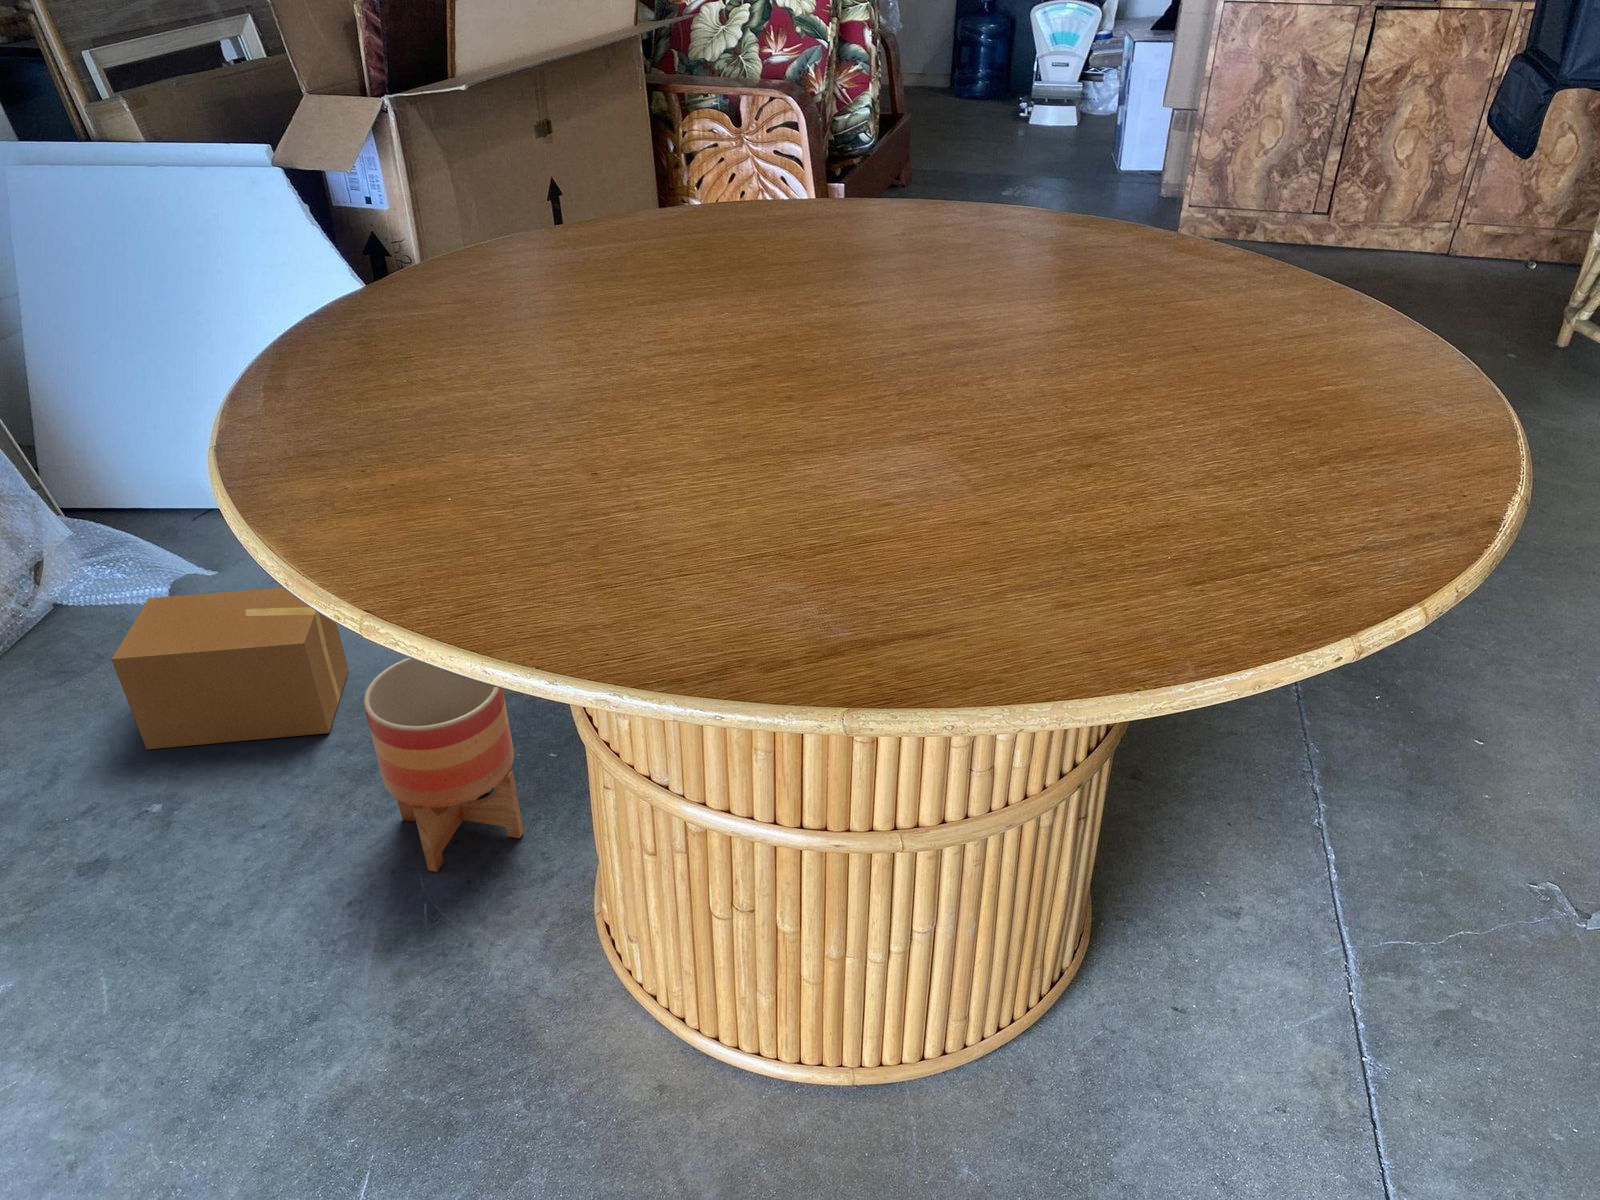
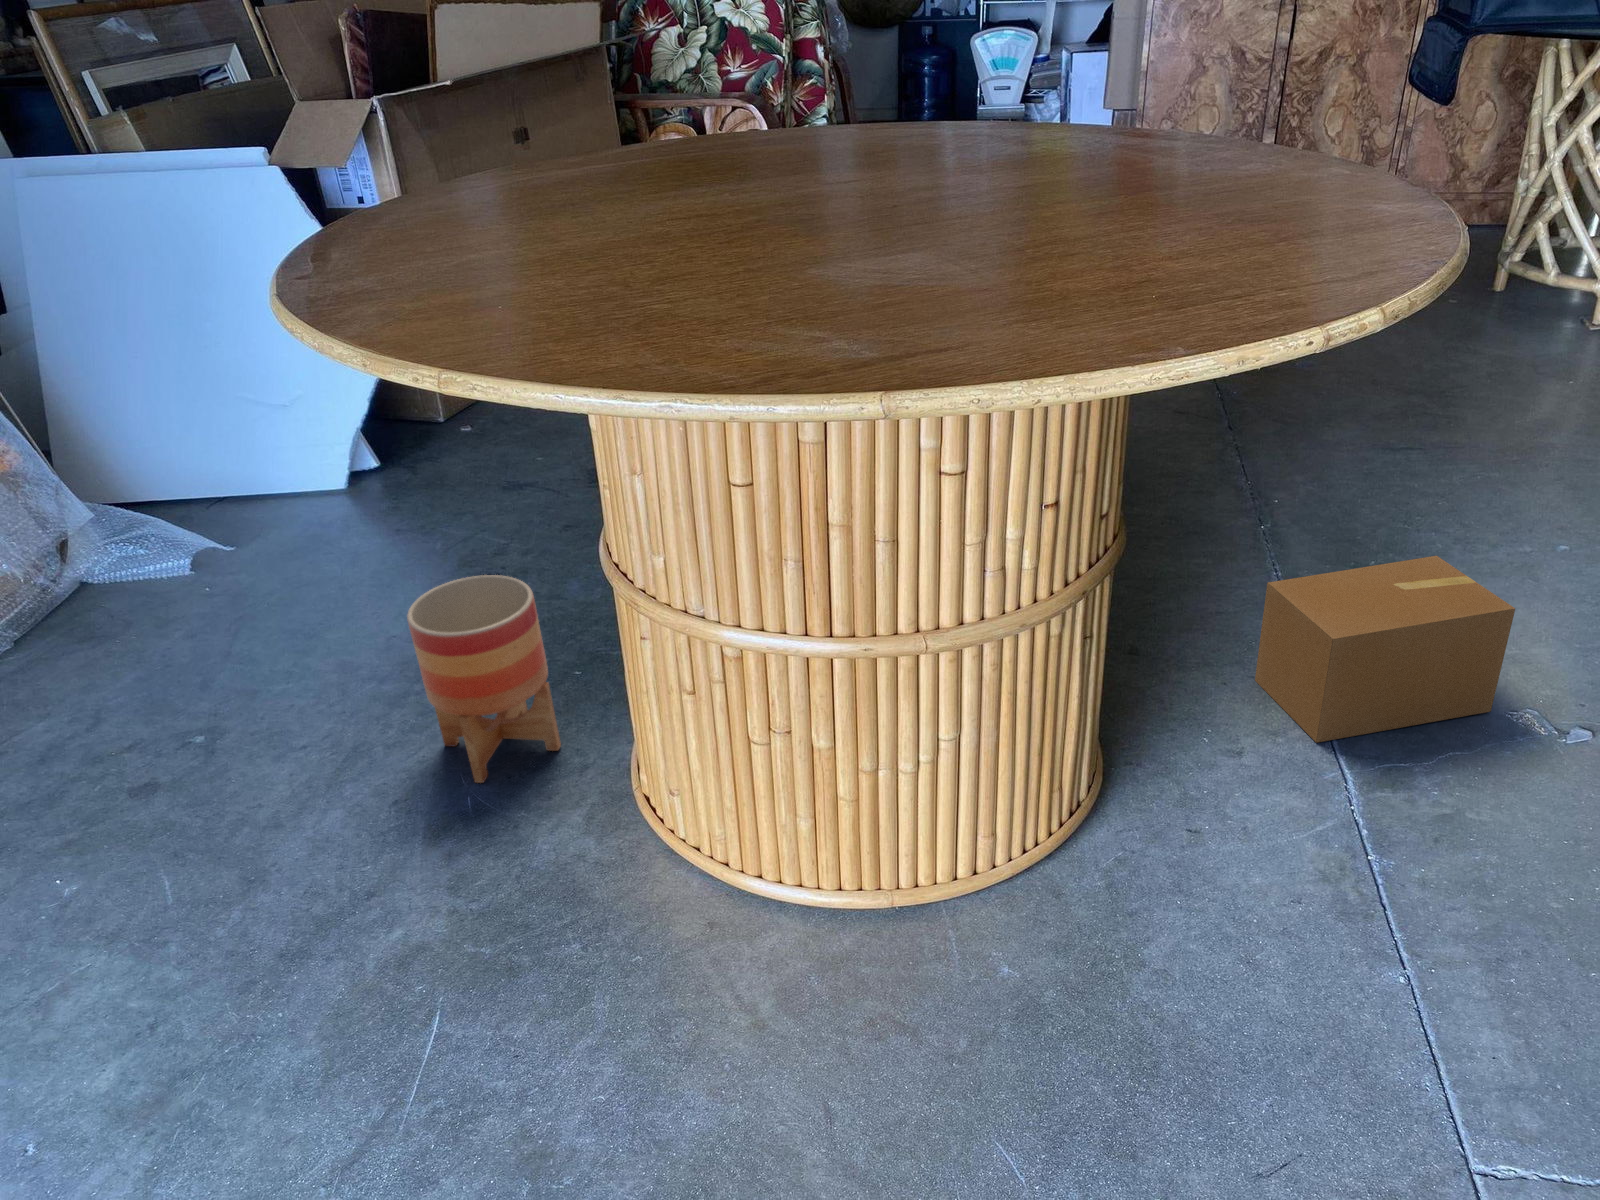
cardboard box: present [111,588,349,749] -> present [1255,556,1515,743]

